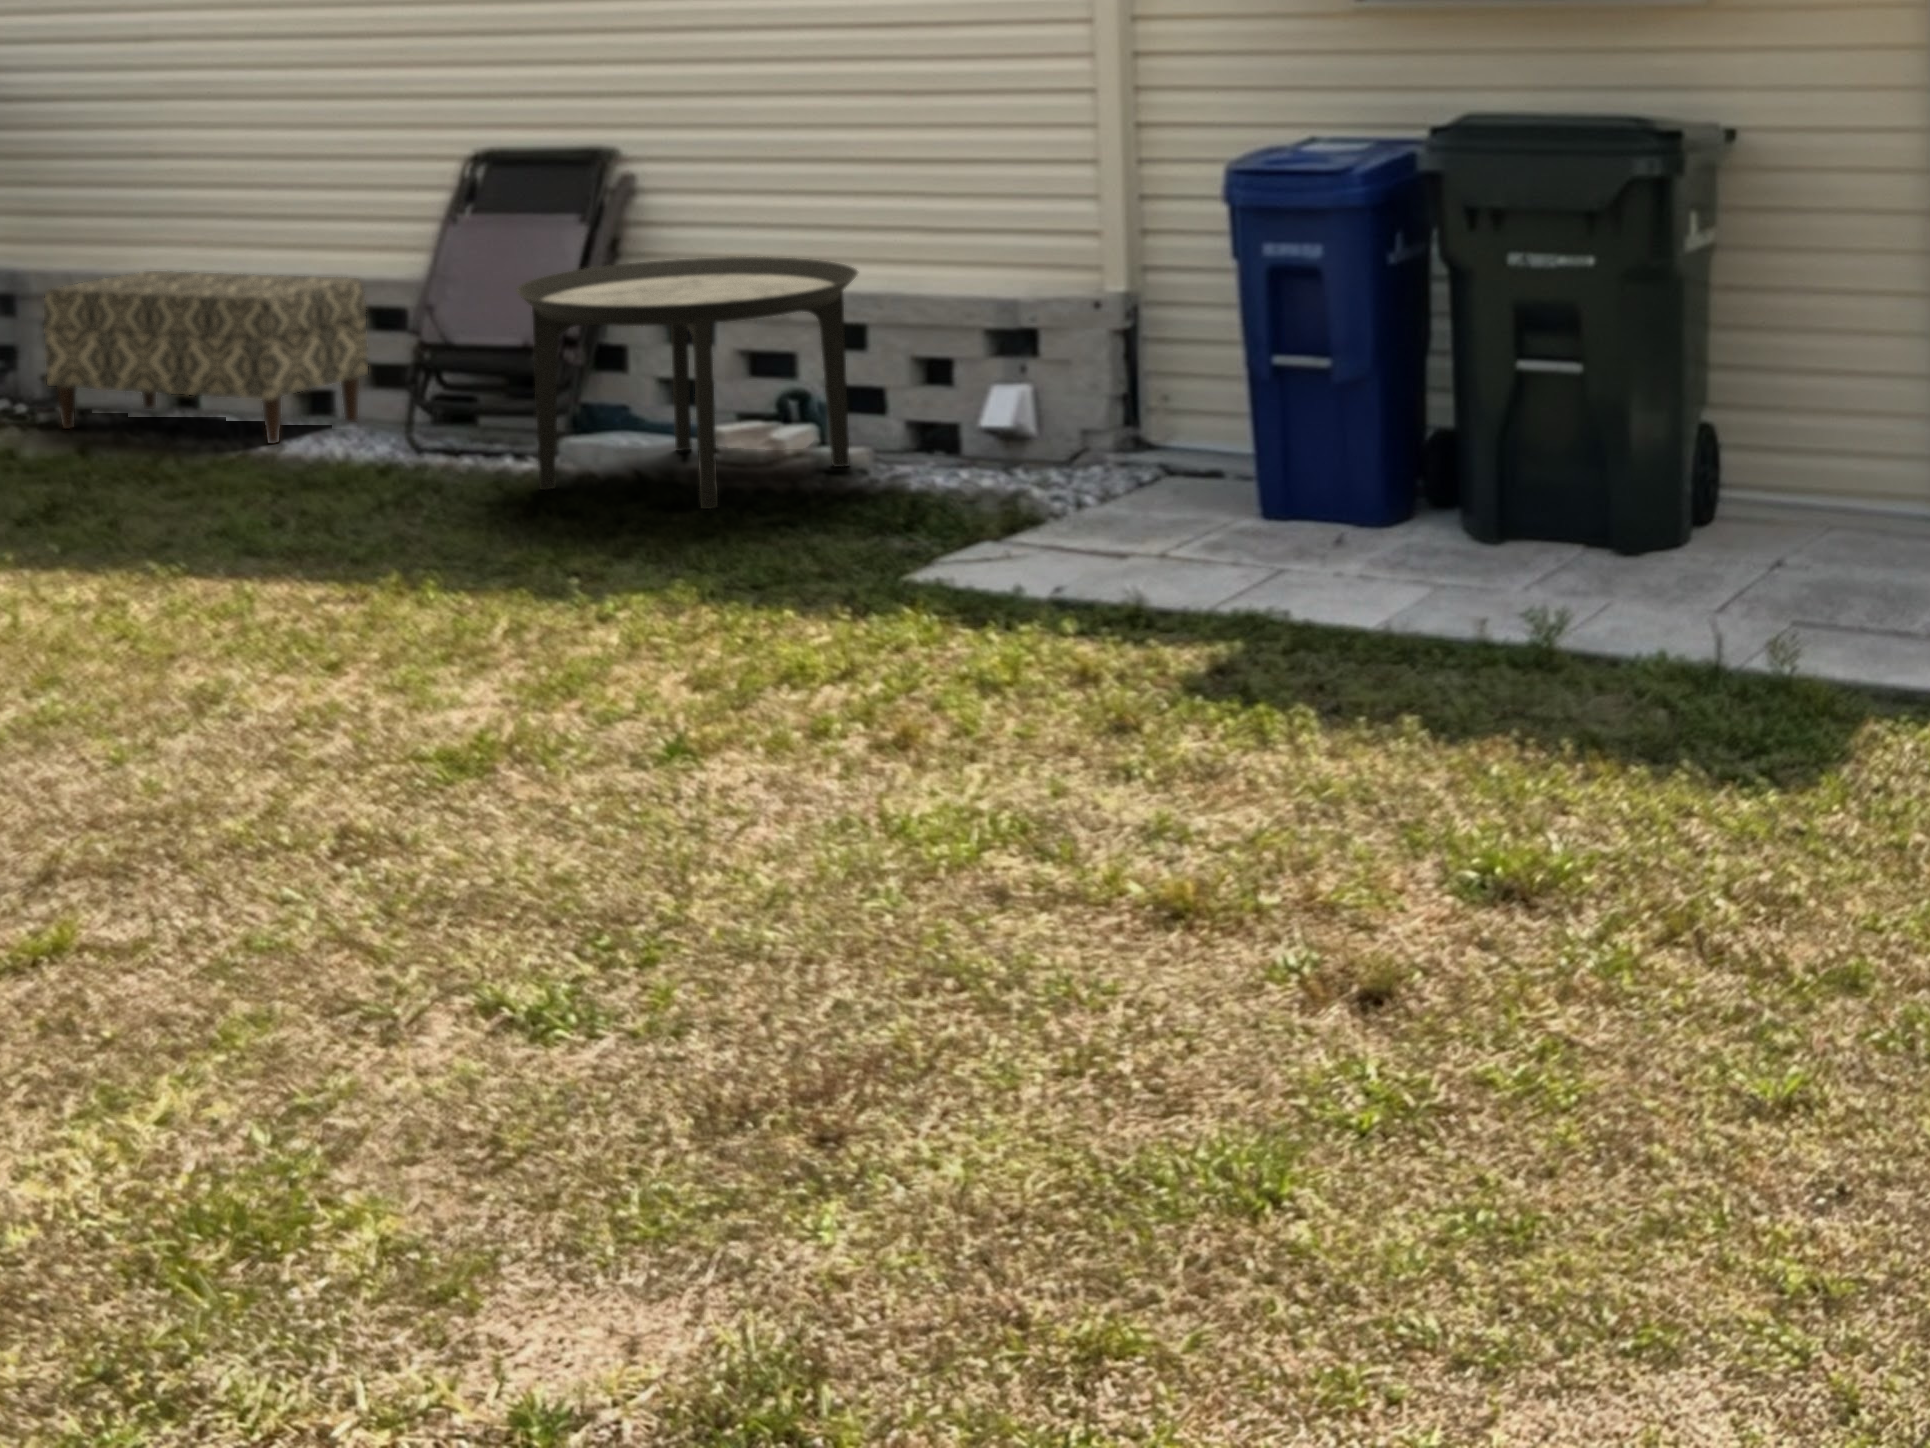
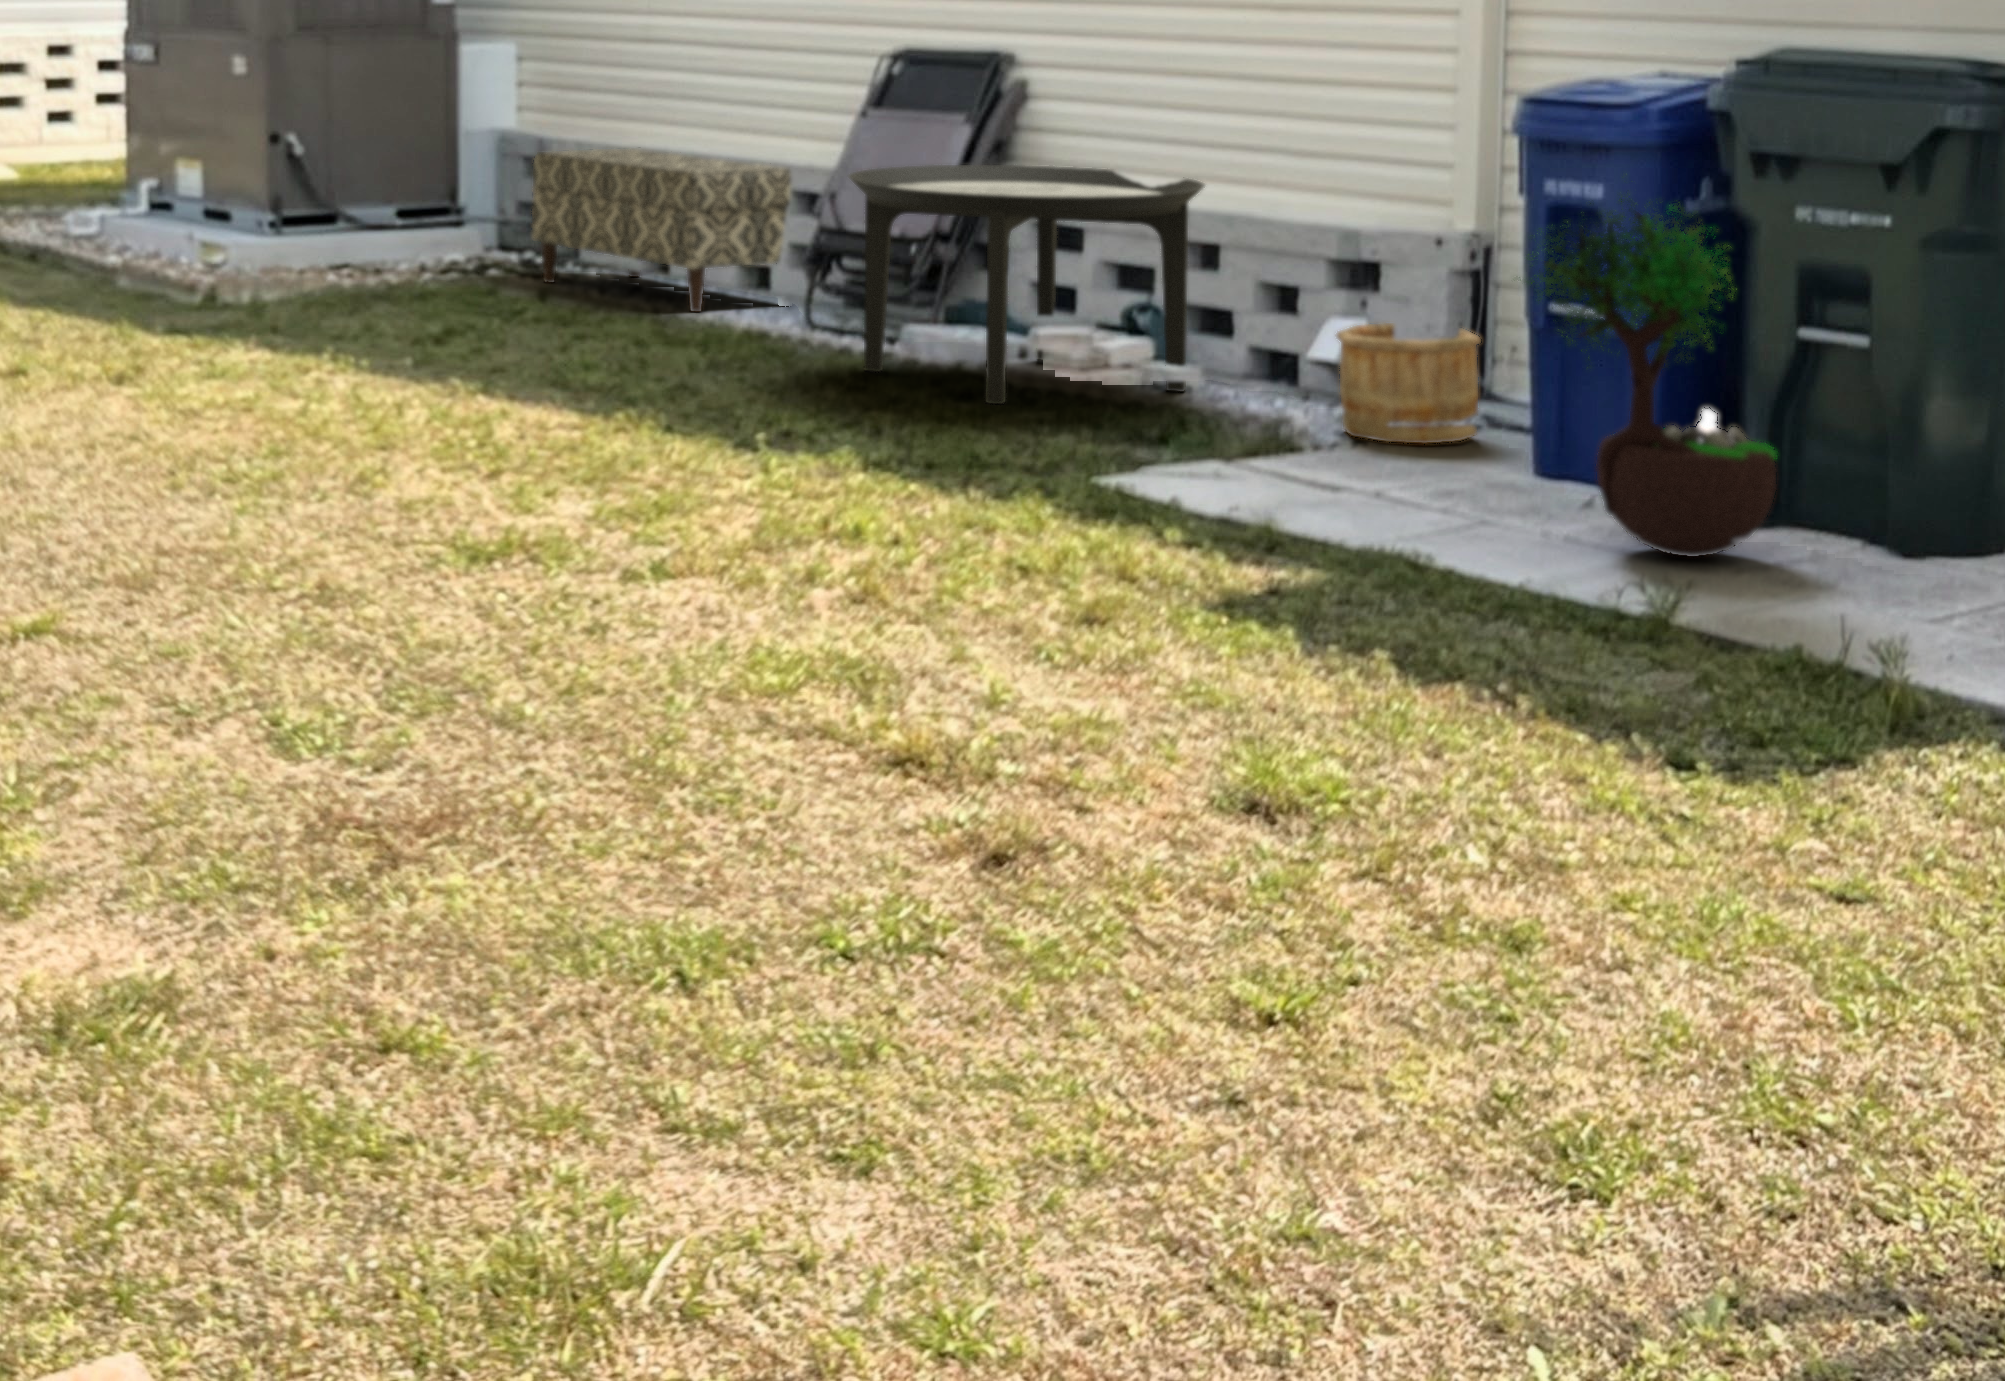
potted tree: none [1322,242,1531,572] -> present [1519,193,1776,556]
wooden bucket: none [1024,377,1147,493] -> present [1336,323,1480,443]

